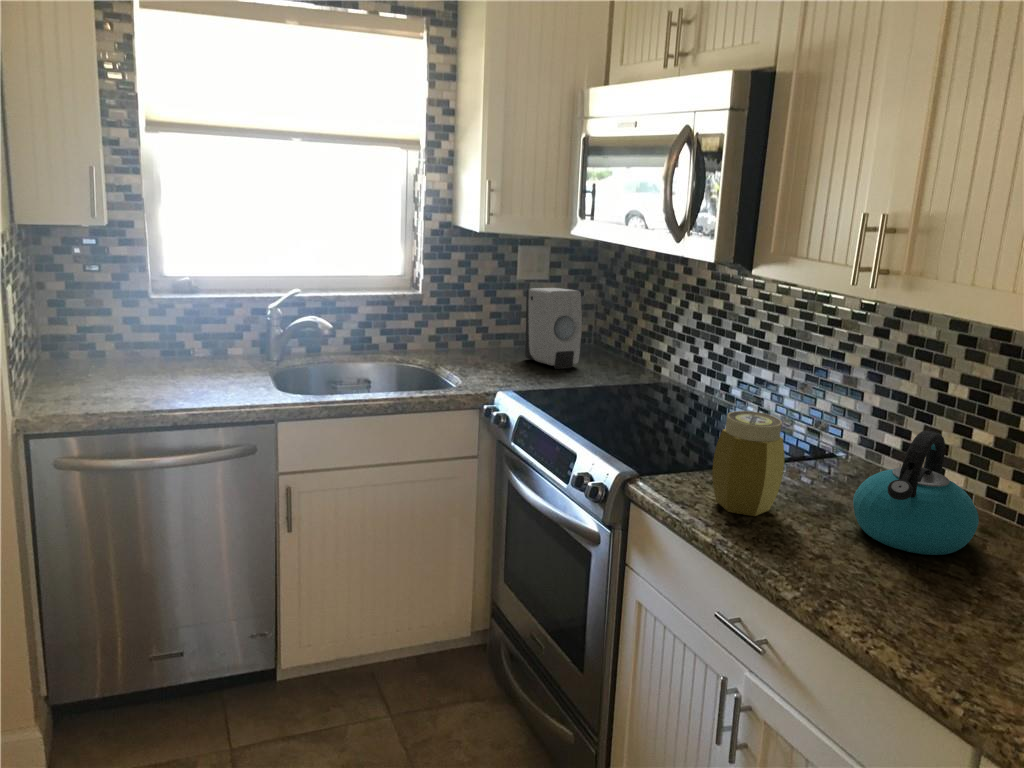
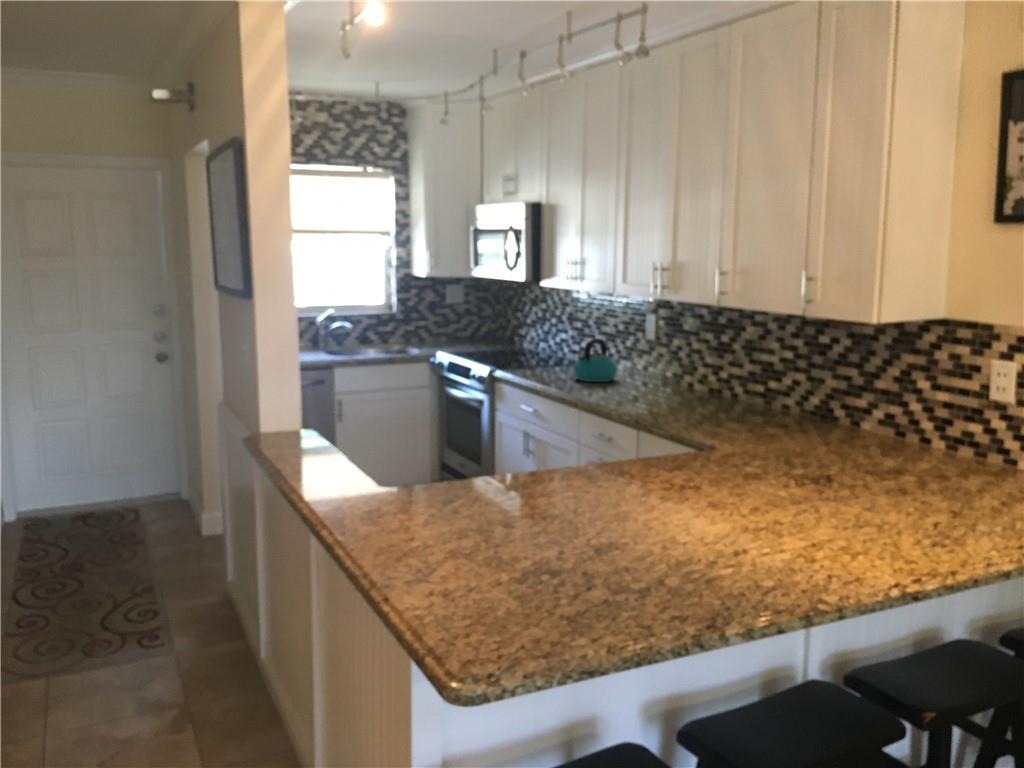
soap dispenser: present [525,288,582,369] -> none [452,305,481,346]
jar: present [712,411,784,516] -> none [522,338,548,378]

